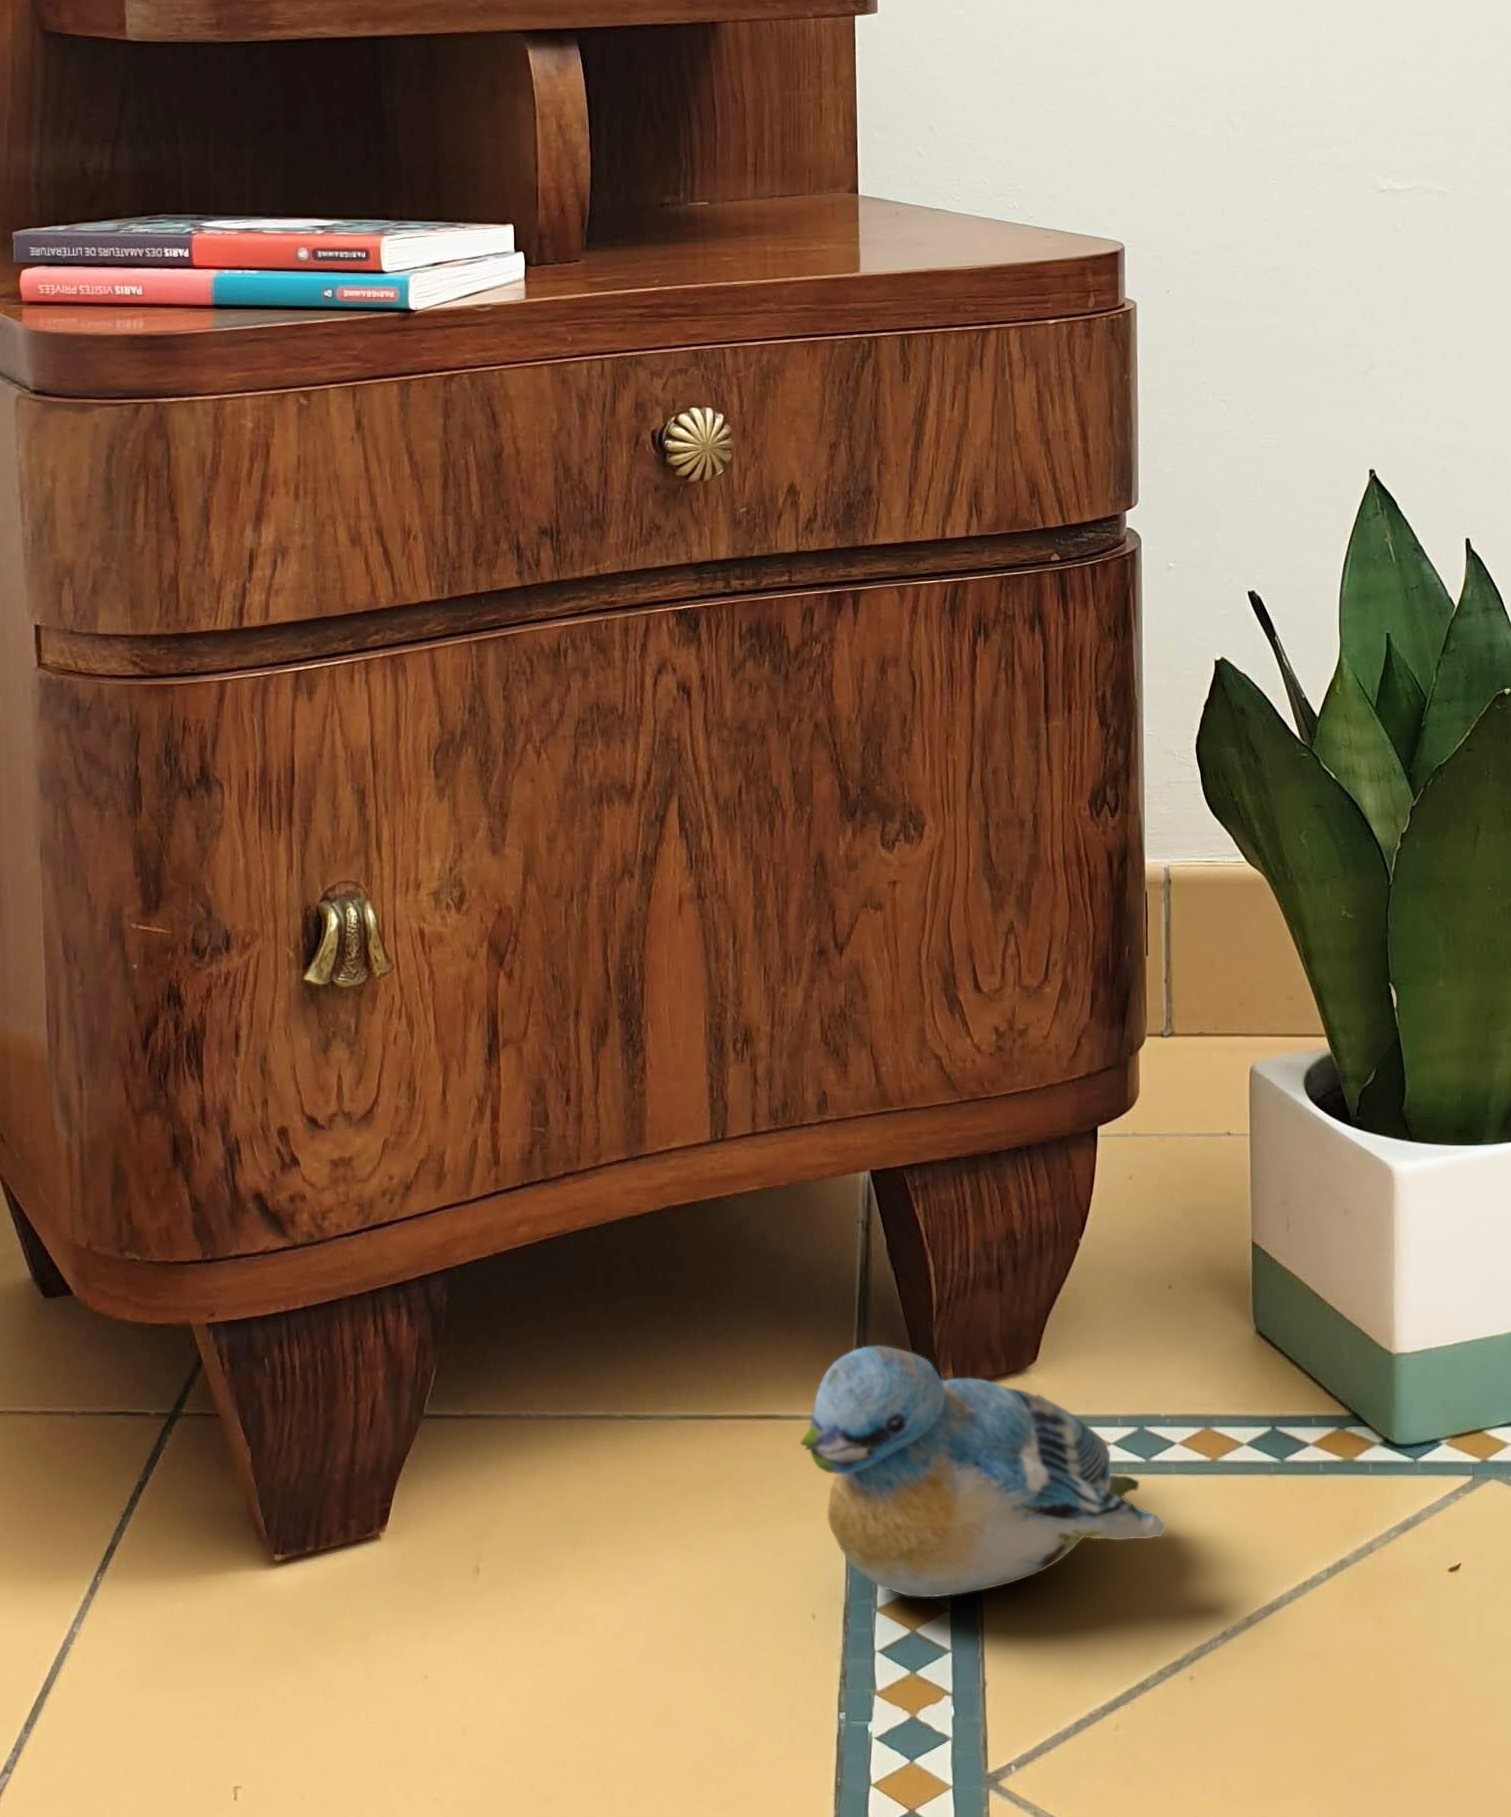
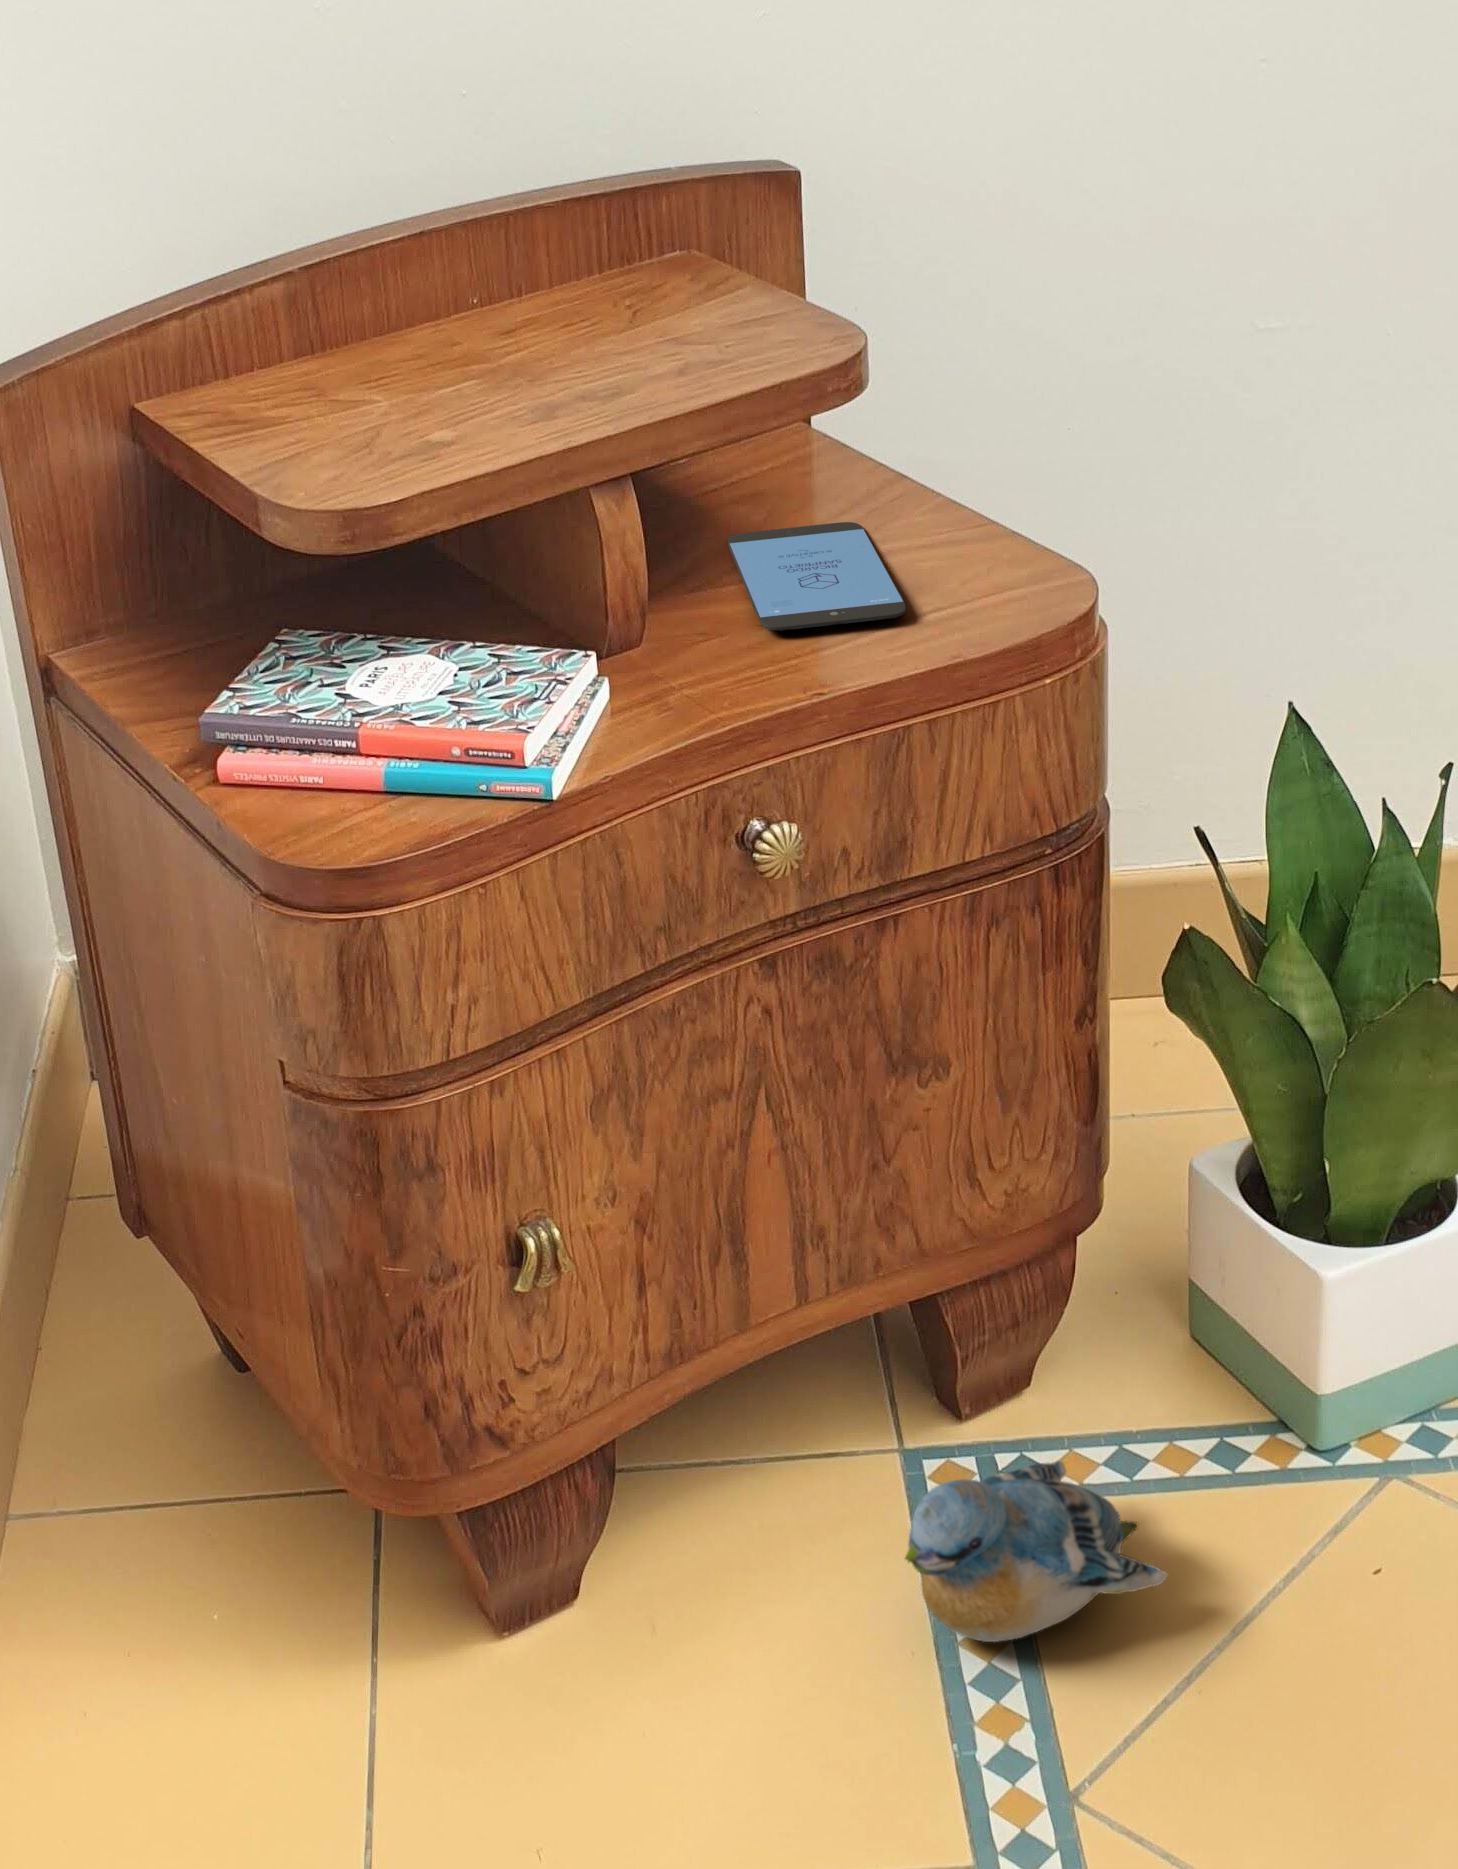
smartphone: none [711,215,897,241] -> present [728,522,906,630]

